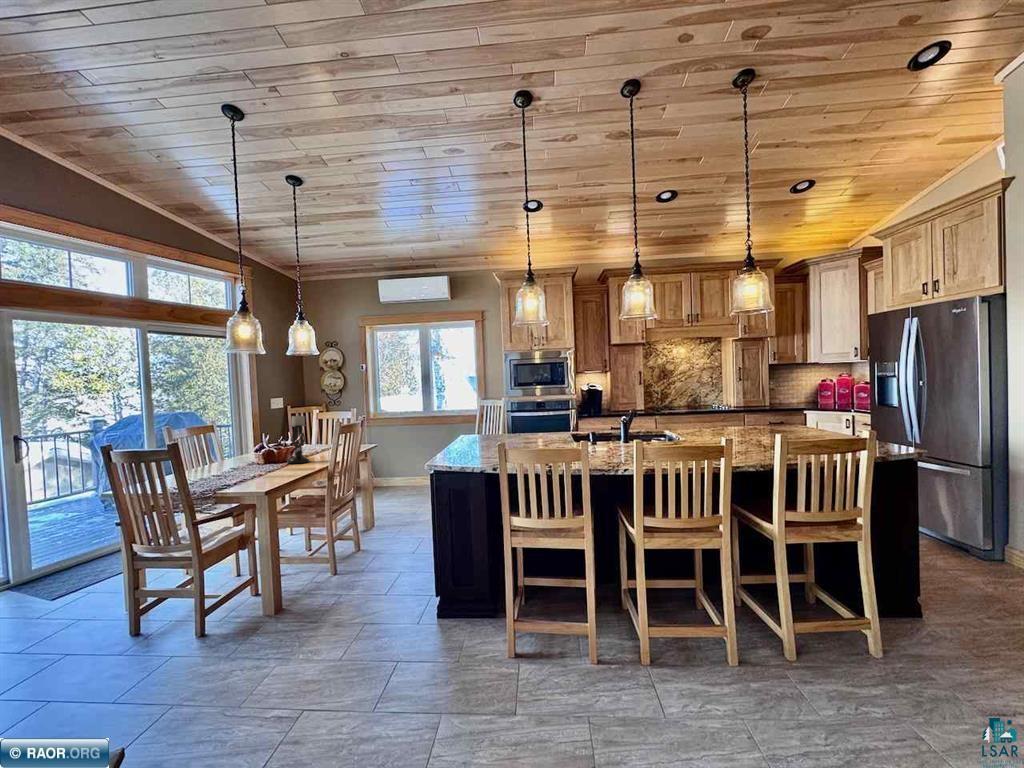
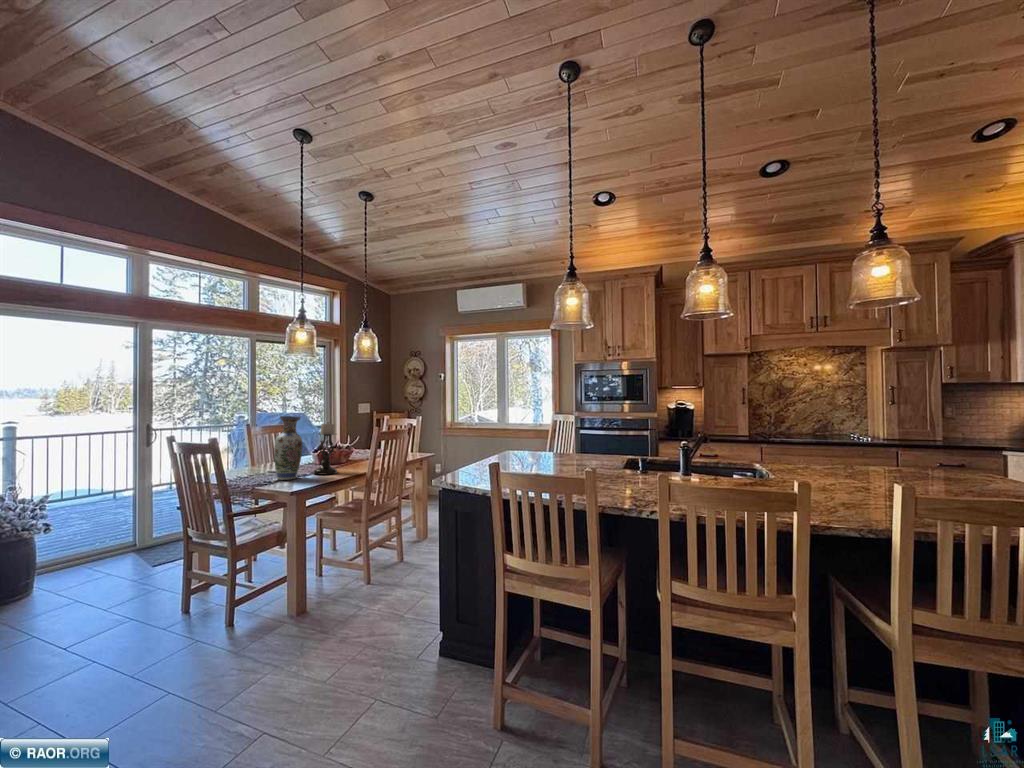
vase: none [255,410,281,470] -> present [274,416,303,480]

